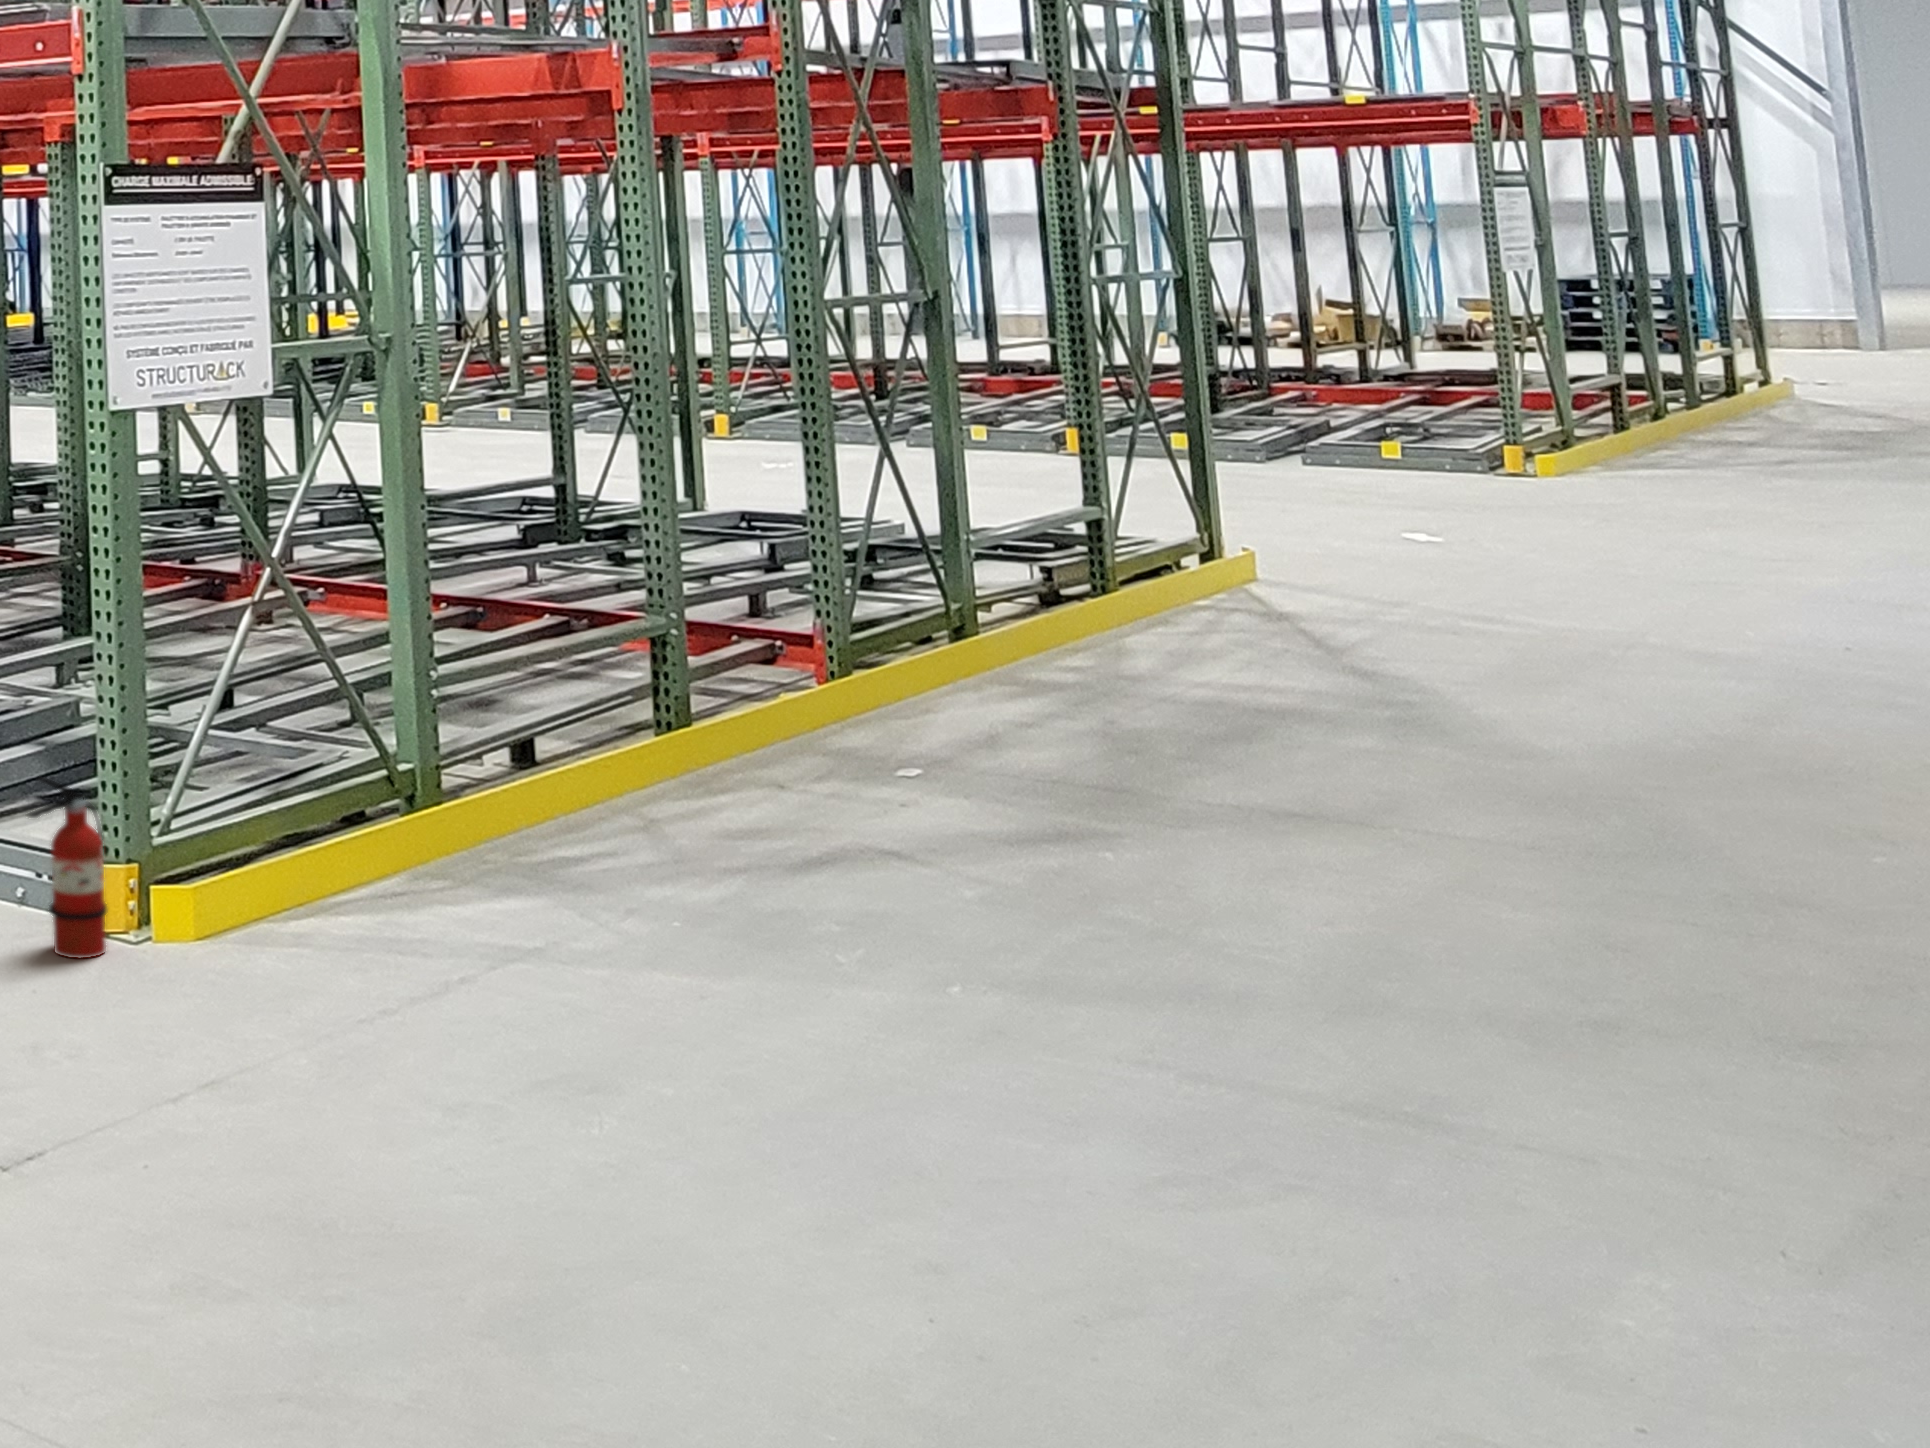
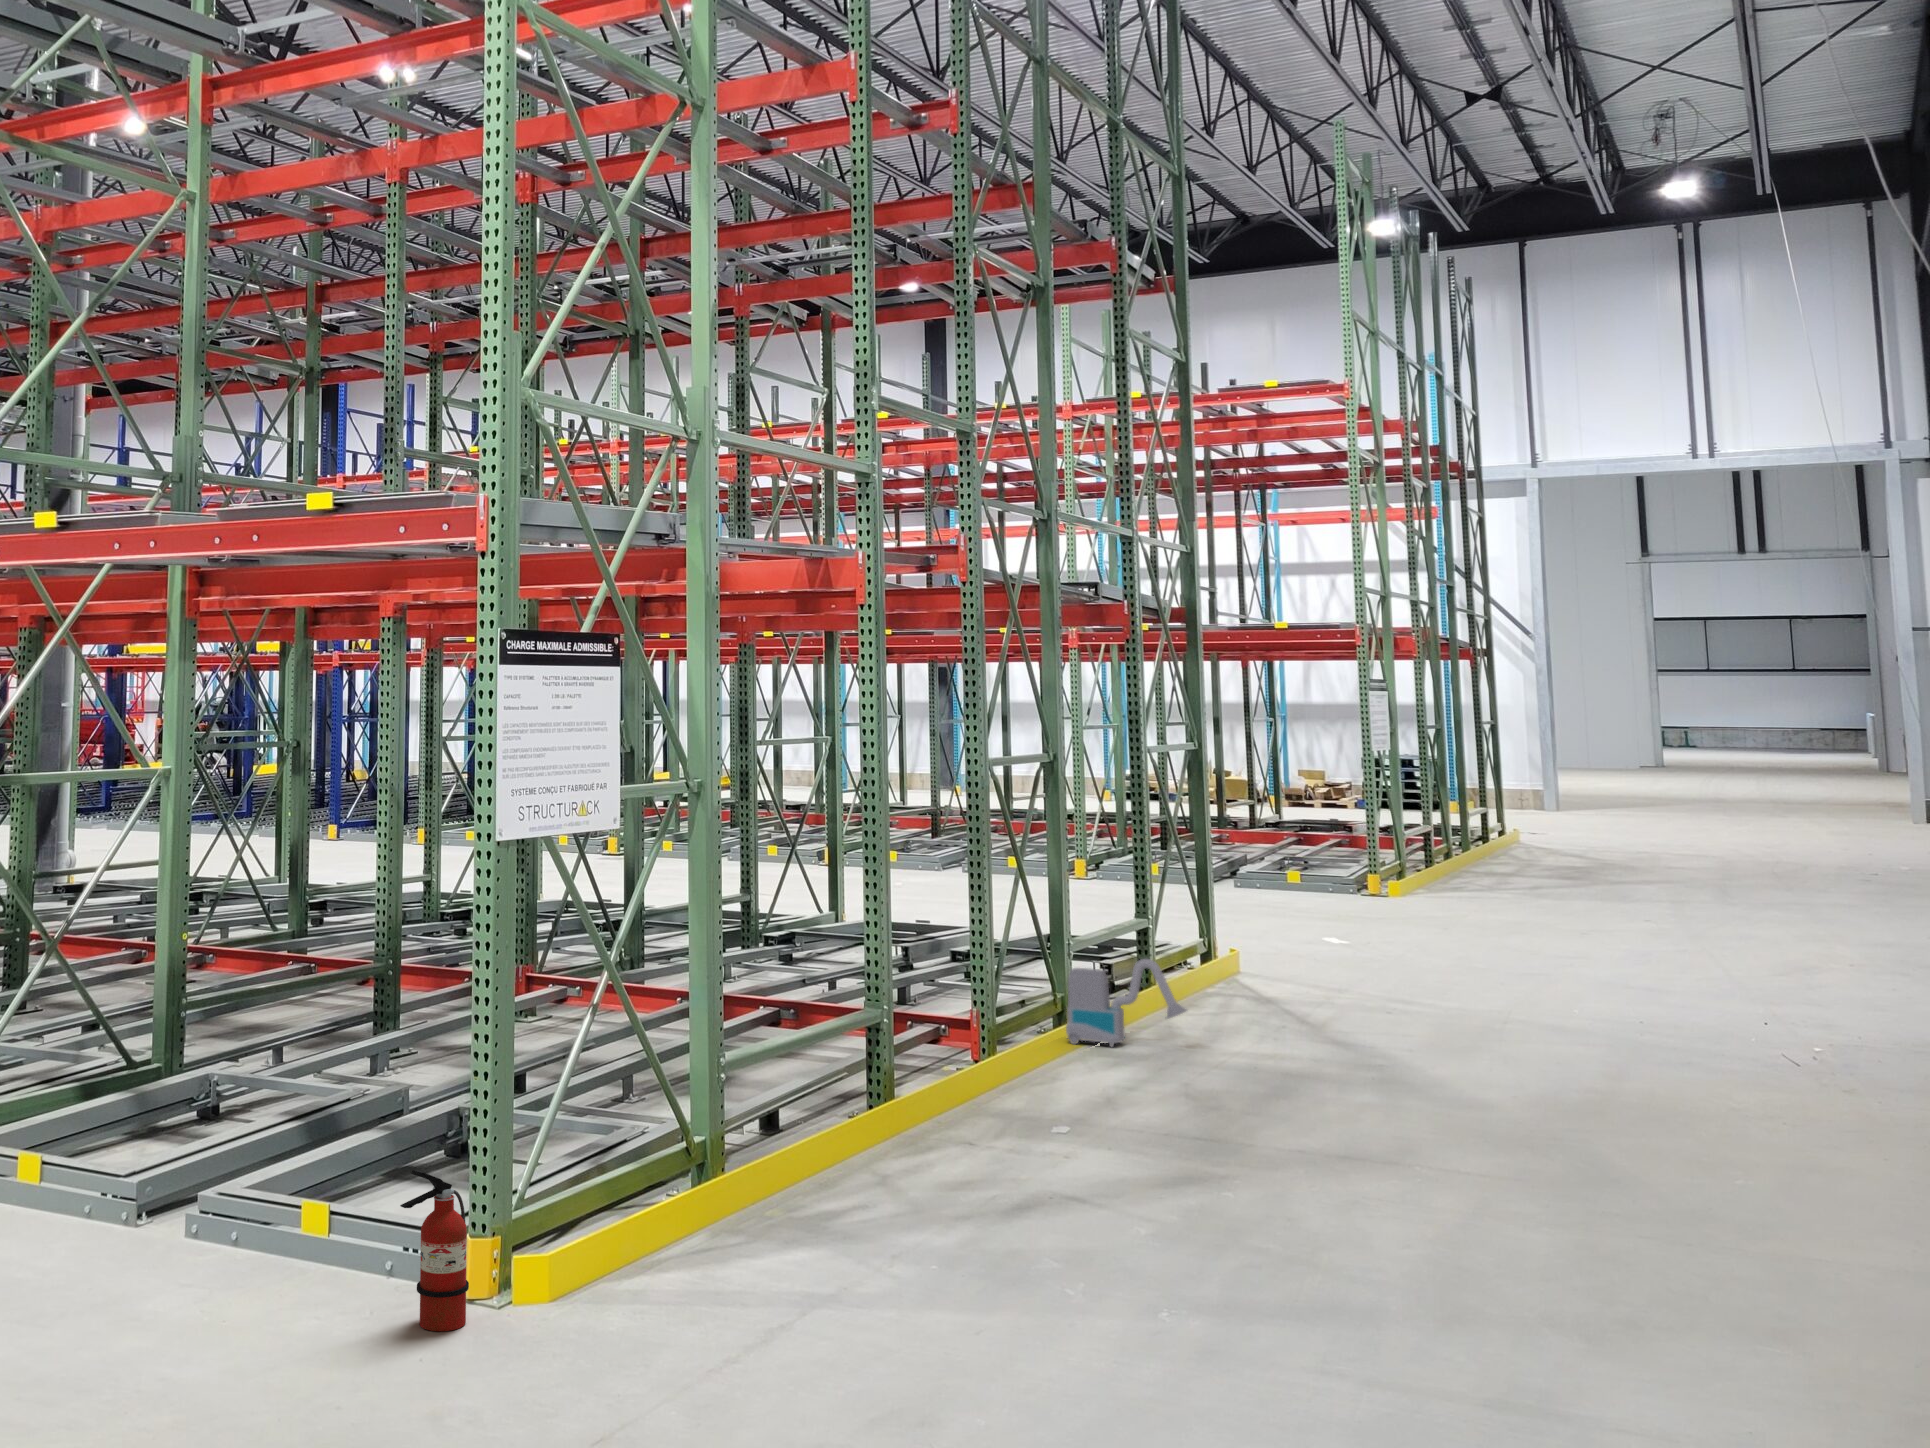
vacuum cleaner: none [958,563,1127,679] -> present [1066,959,1187,1047]

